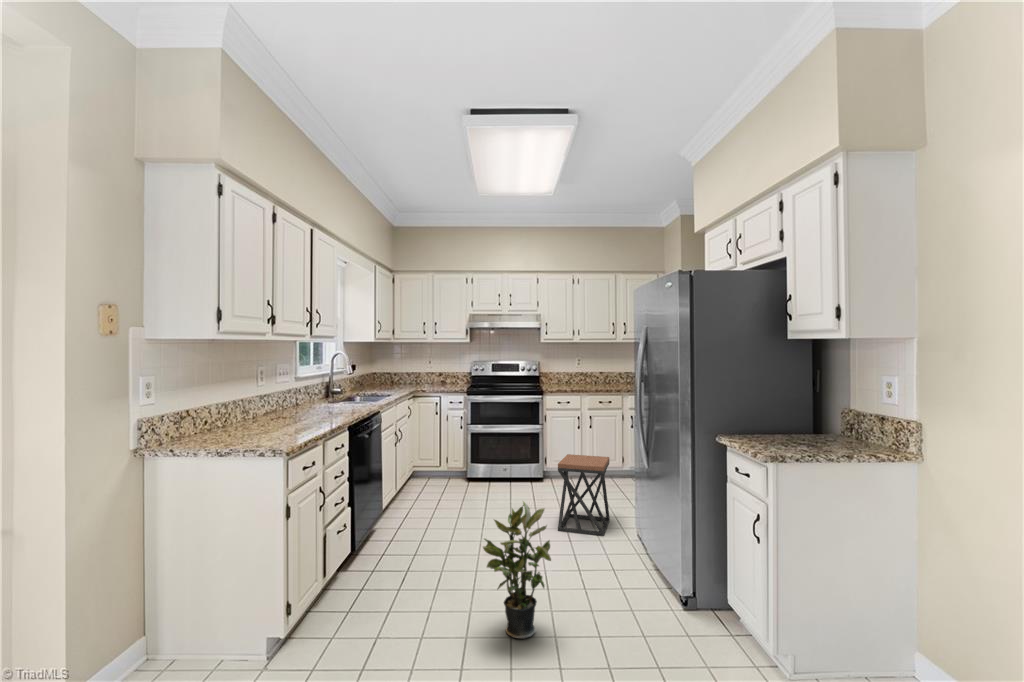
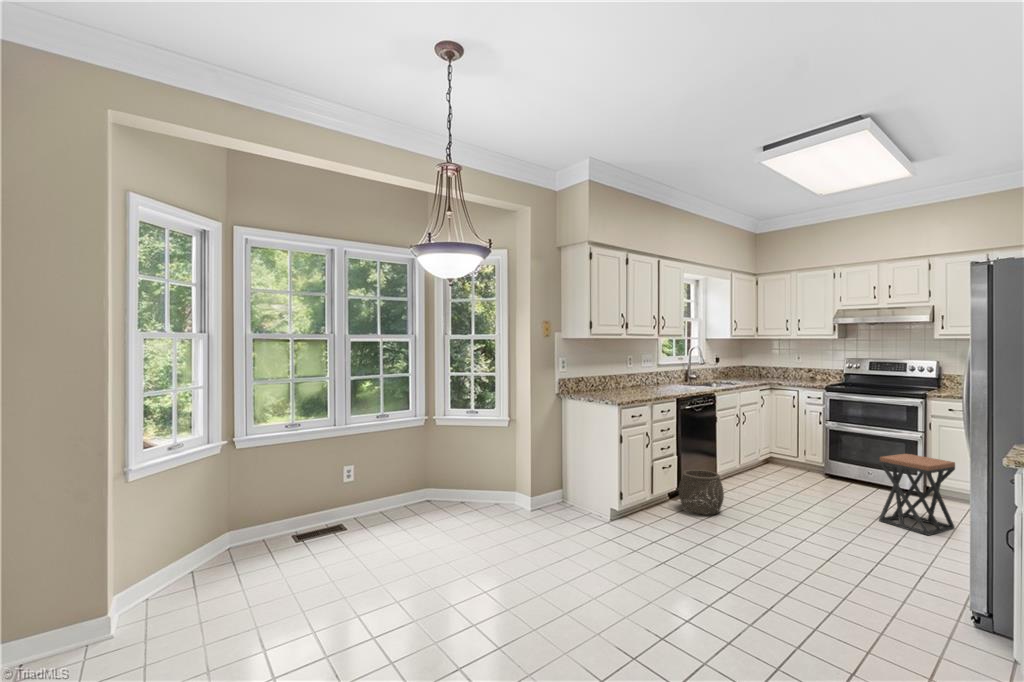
potted plant: present [483,502,551,639] -> none [741,460,799,557]
woven basket: none [359,522,421,593] -> present [679,470,724,515]

